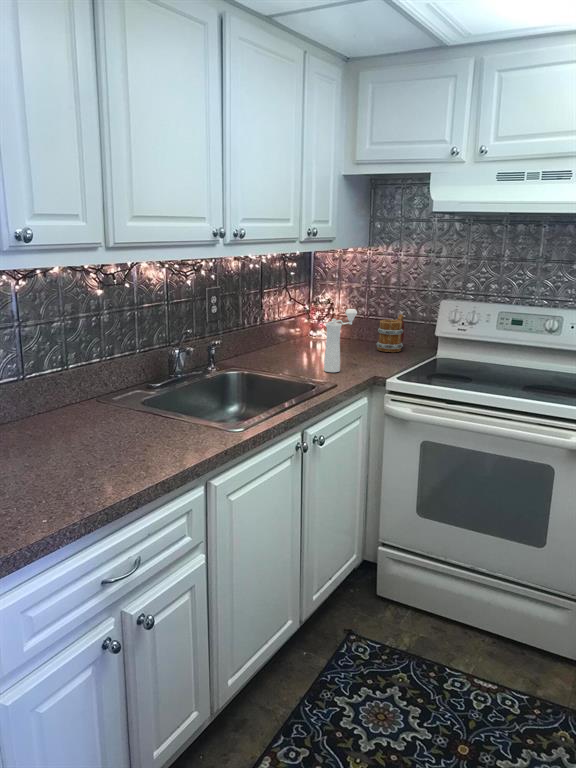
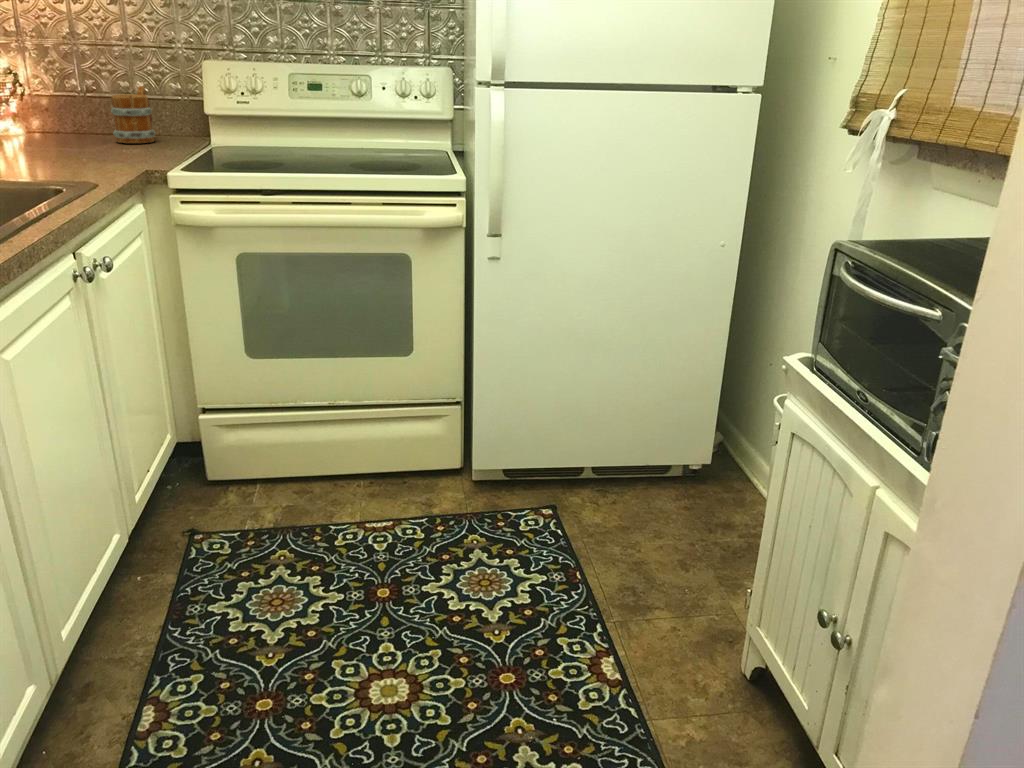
pepper mill: present [324,309,357,372] -> none [41,69,86,171]

